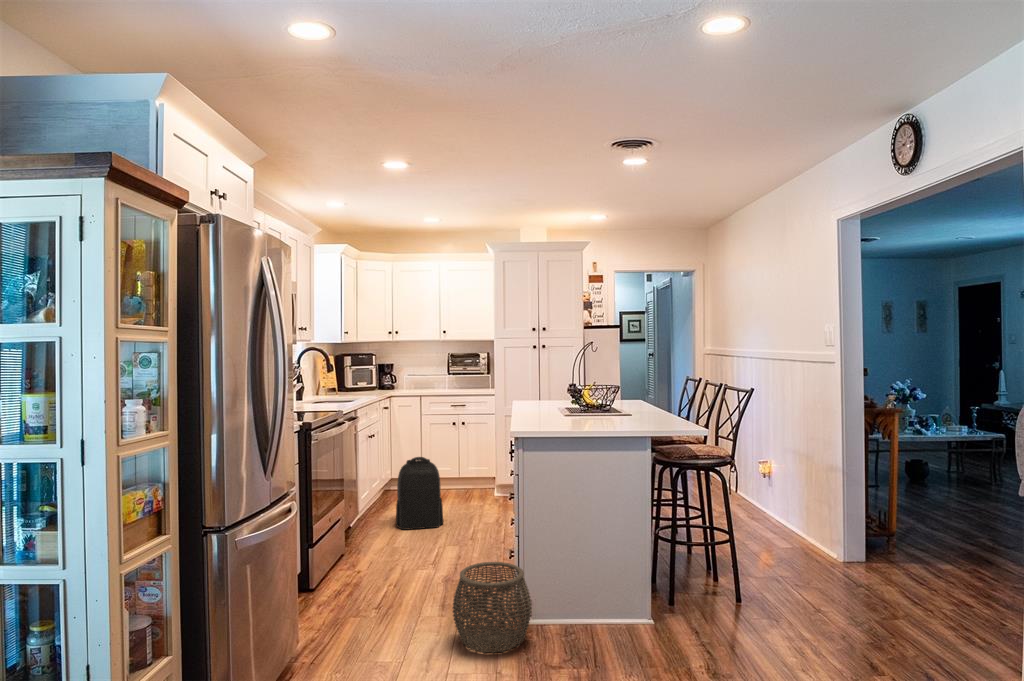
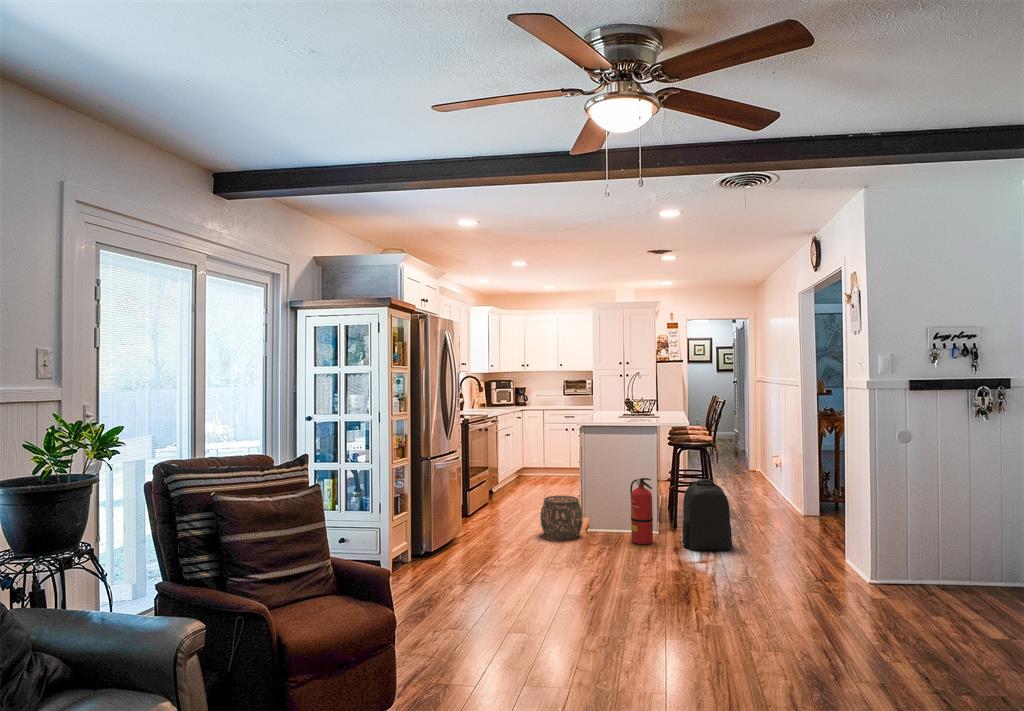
backpack: present [396,457,443,530] -> present [682,479,732,551]
fire extinguisher: none [616,531,663,652] -> present [630,478,653,544]

